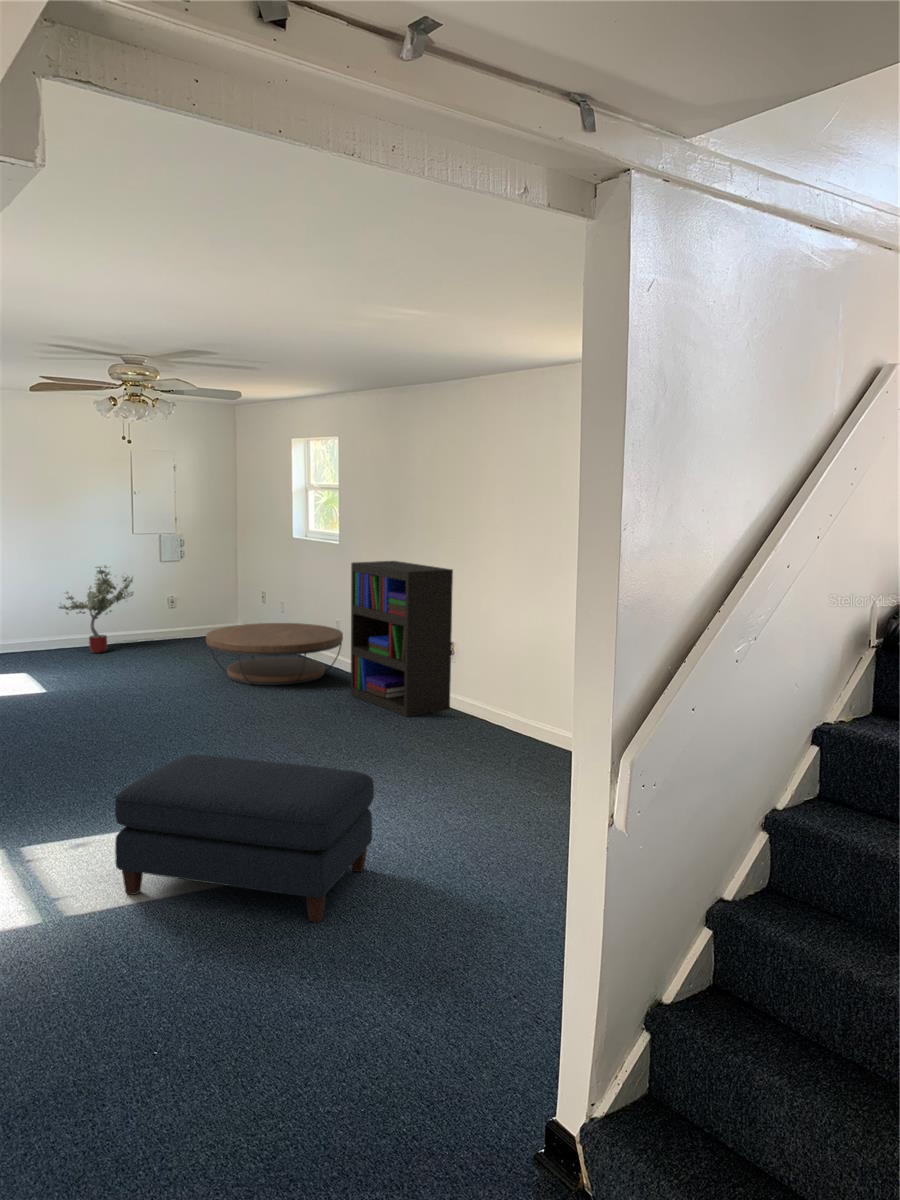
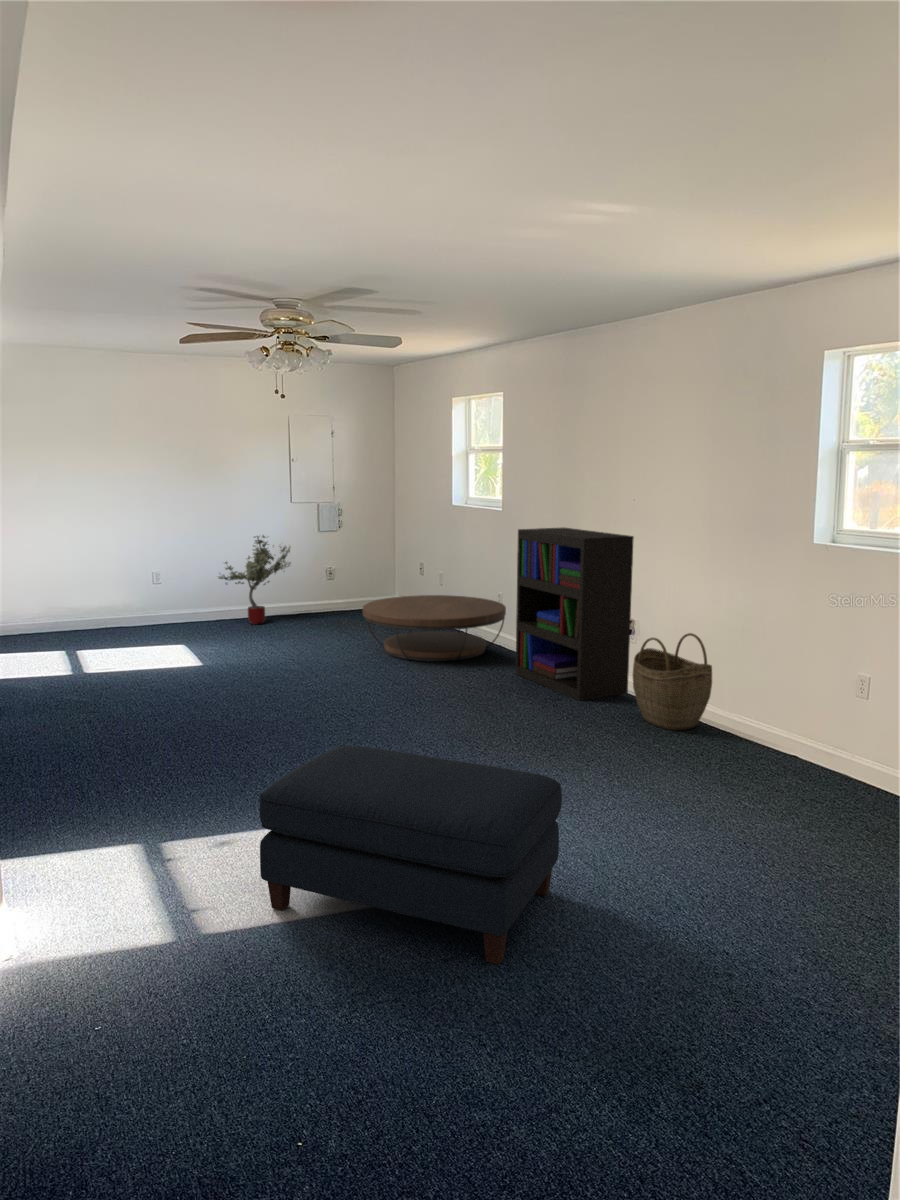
woven basket: none [451,655,518,739] -> present [633,633,712,730]

